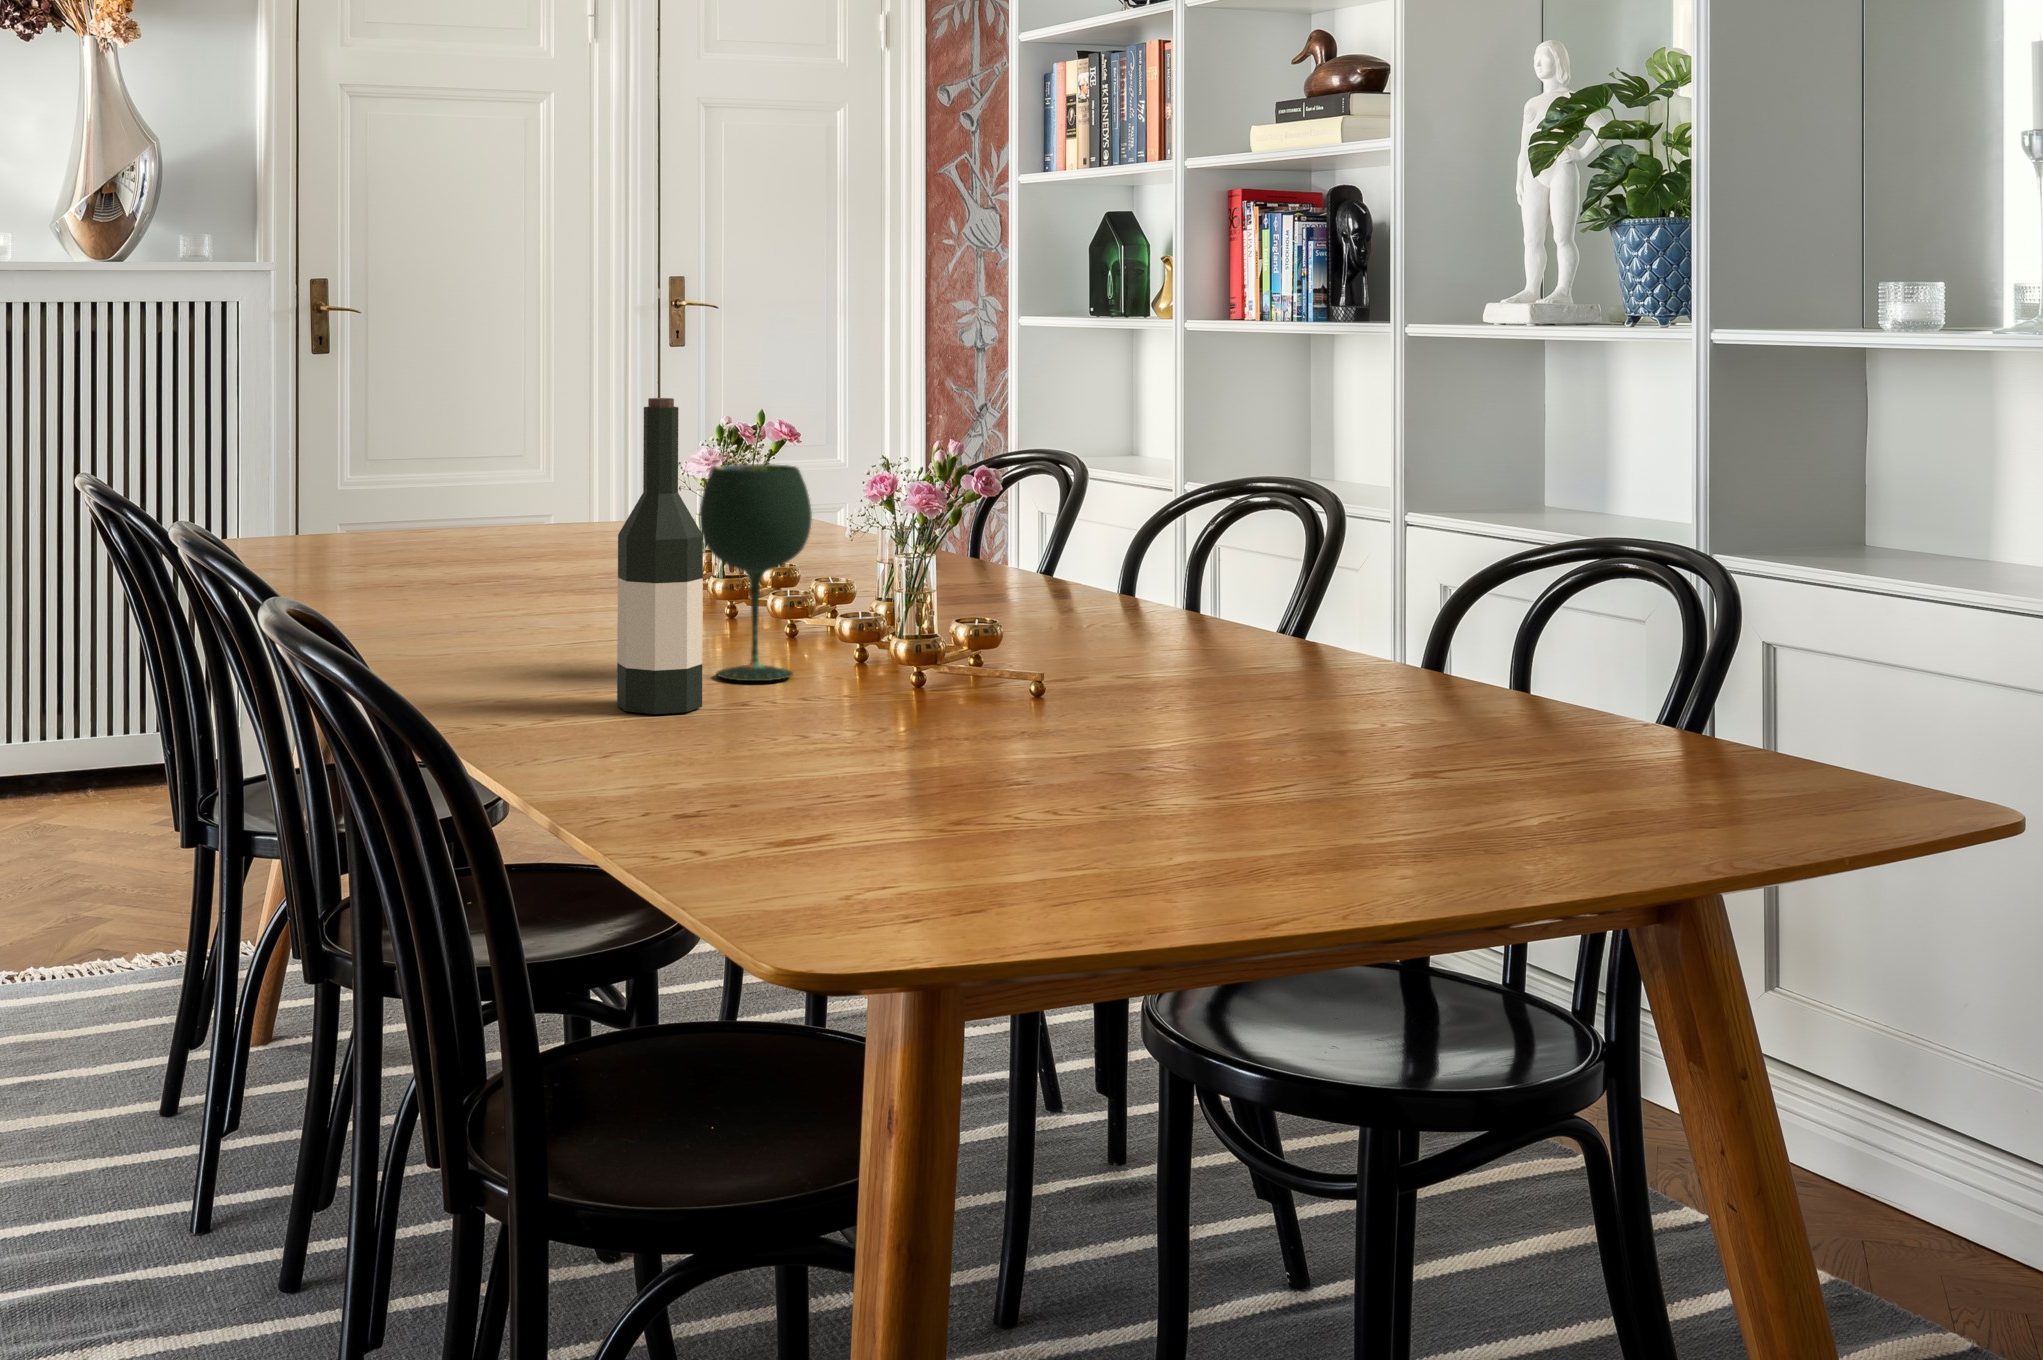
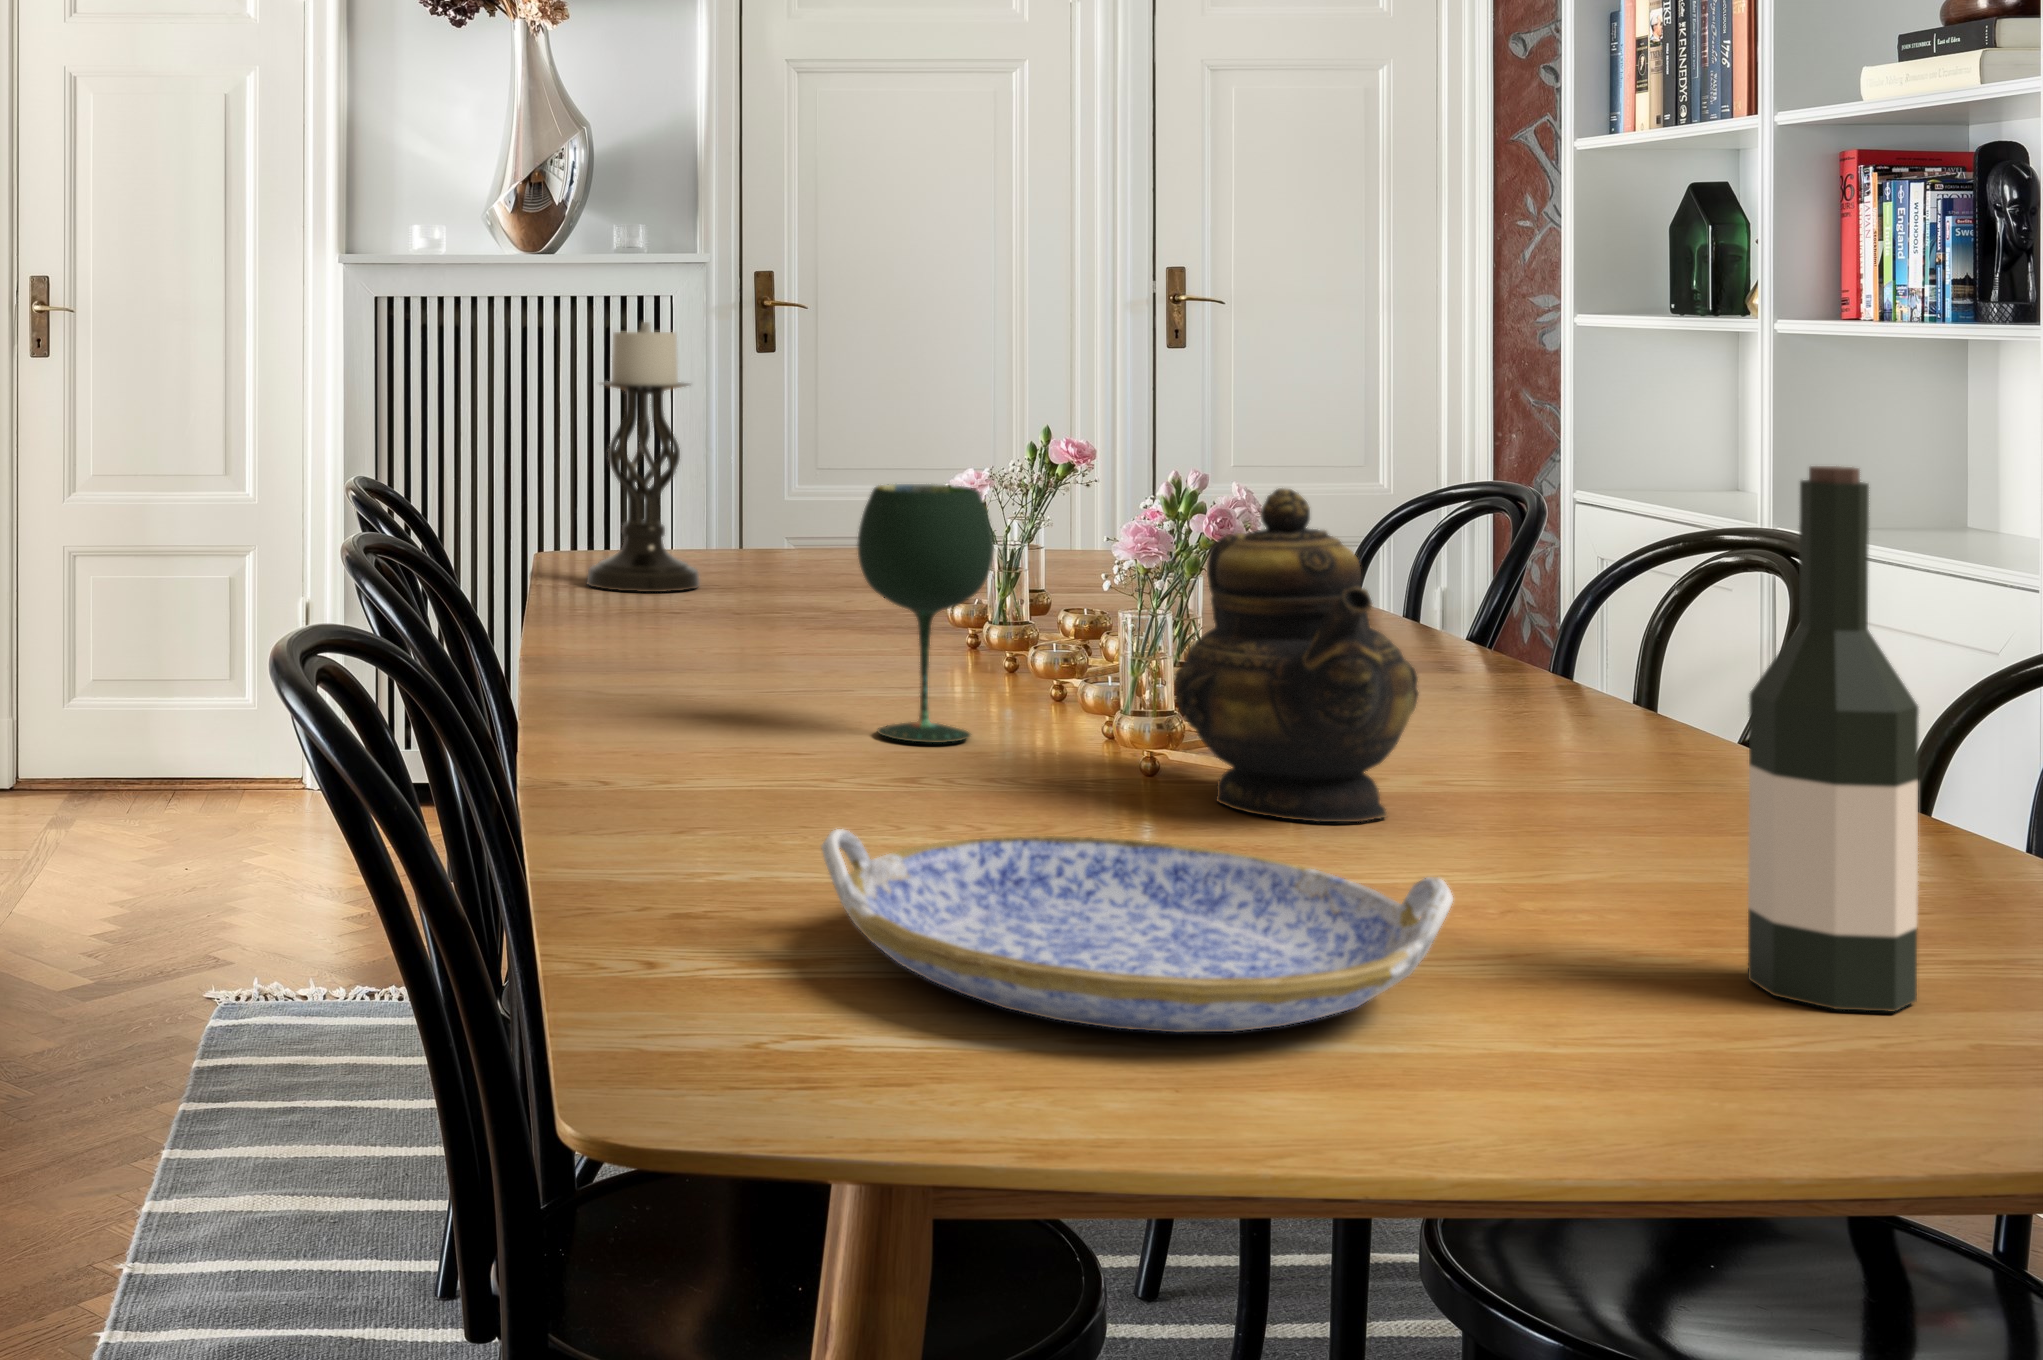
candle holder: none [310,328,414,574] -> present [587,322,700,592]
wine bottle: present [617,398,703,714] -> present [1748,466,1919,1011]
teapot: none [992,456,1165,714] -> present [1174,488,1418,822]
serving tray: none [878,735,1341,872] -> present [821,829,1453,1033]

